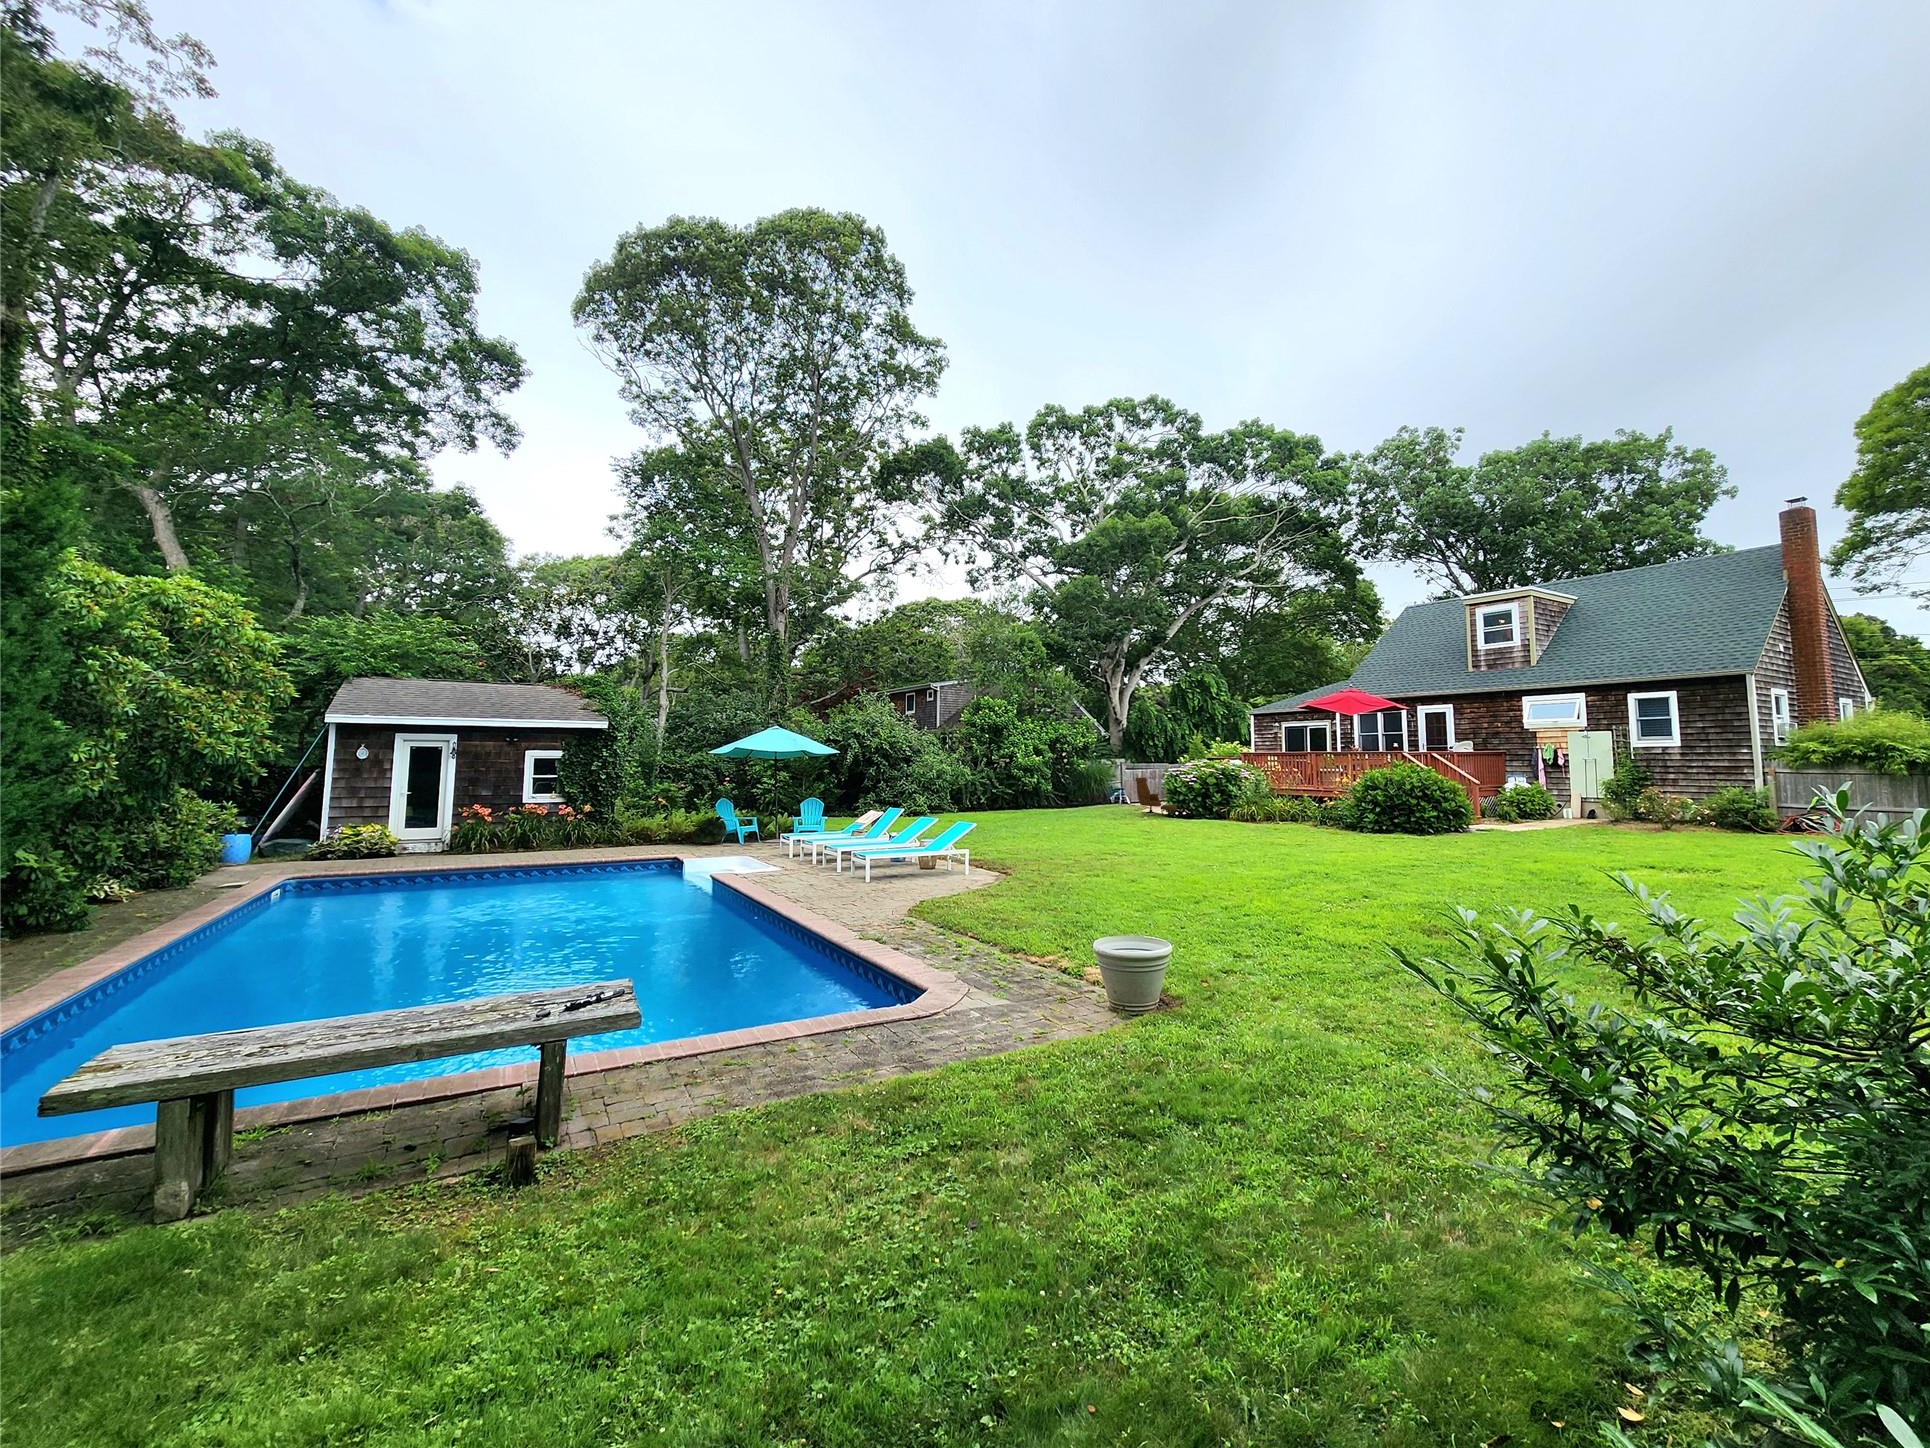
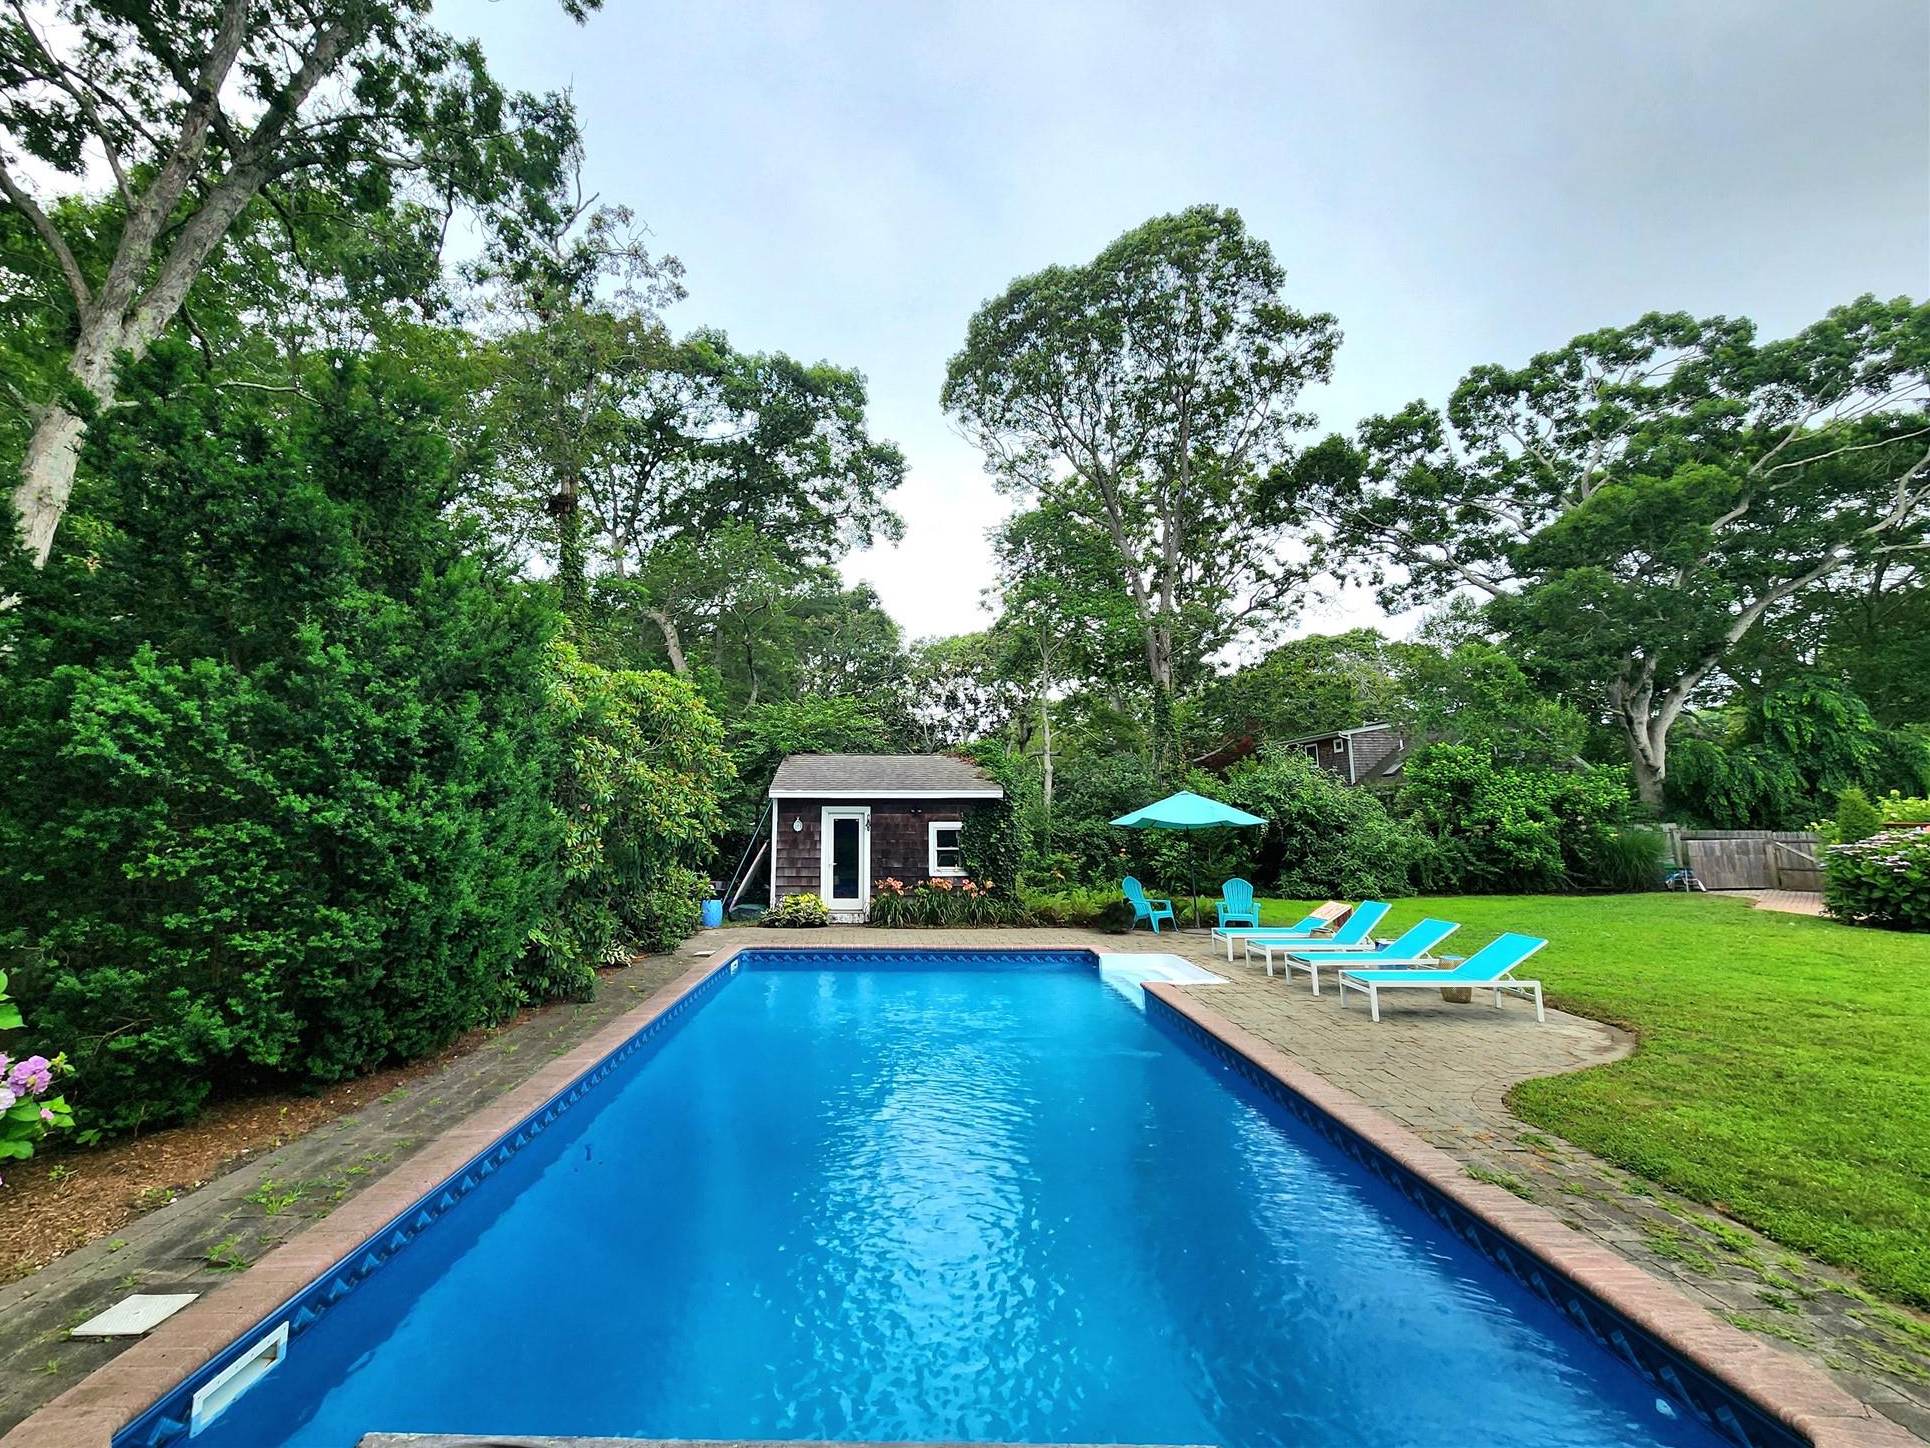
lounge chair: present [1136,777,1177,816] -> none [1765,870,1881,942]

